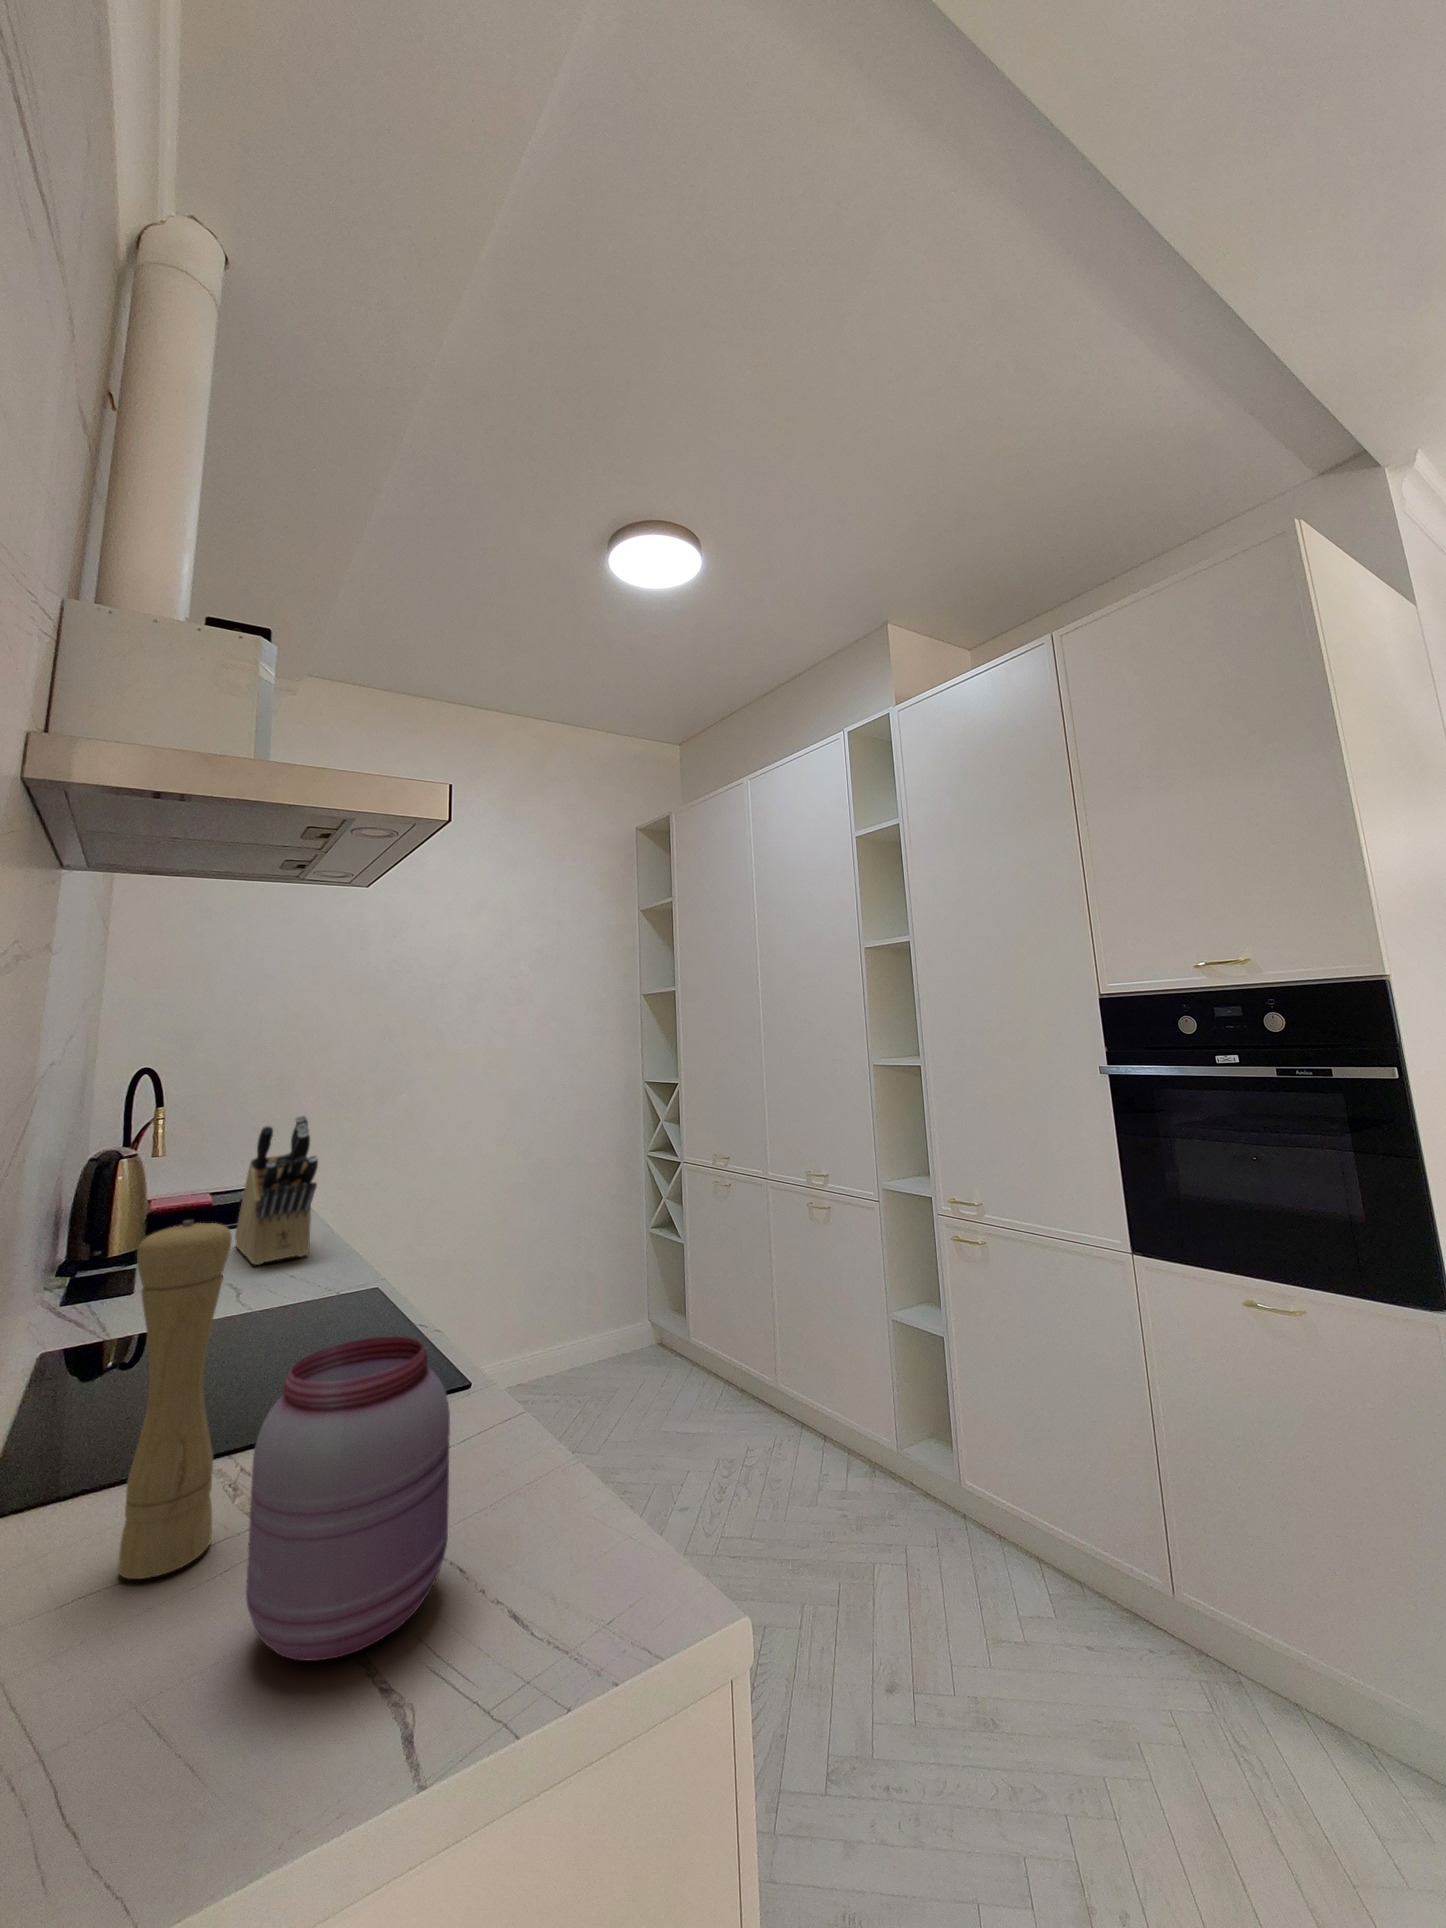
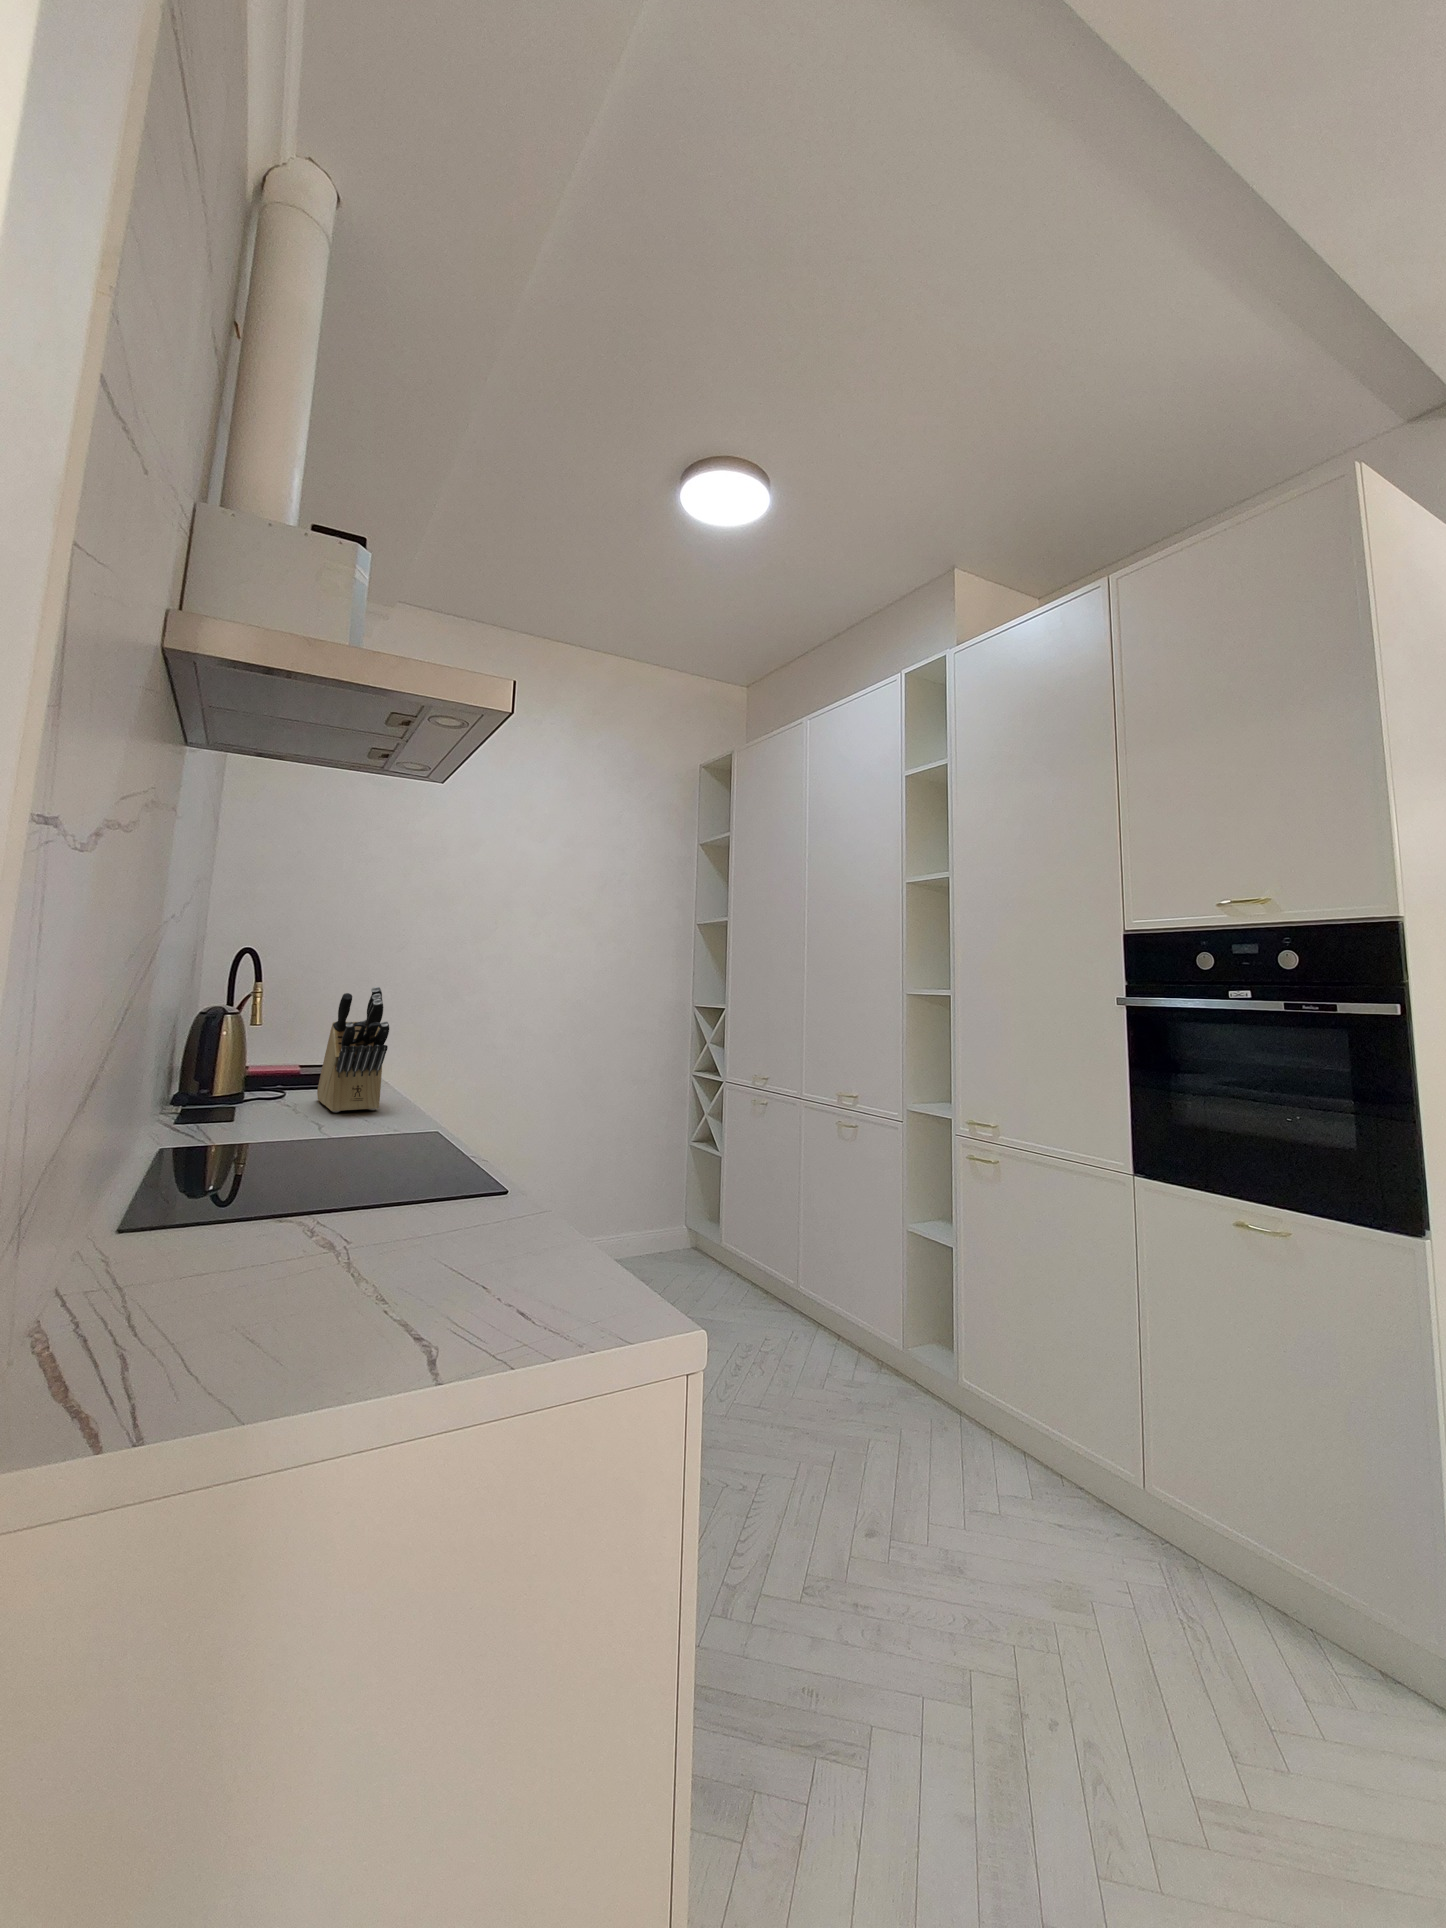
pepper mill: present [118,1220,232,1579] -> none [227,1009,317,1268]
jar: present [246,1337,450,1661] -> none [320,1104,477,1317]

